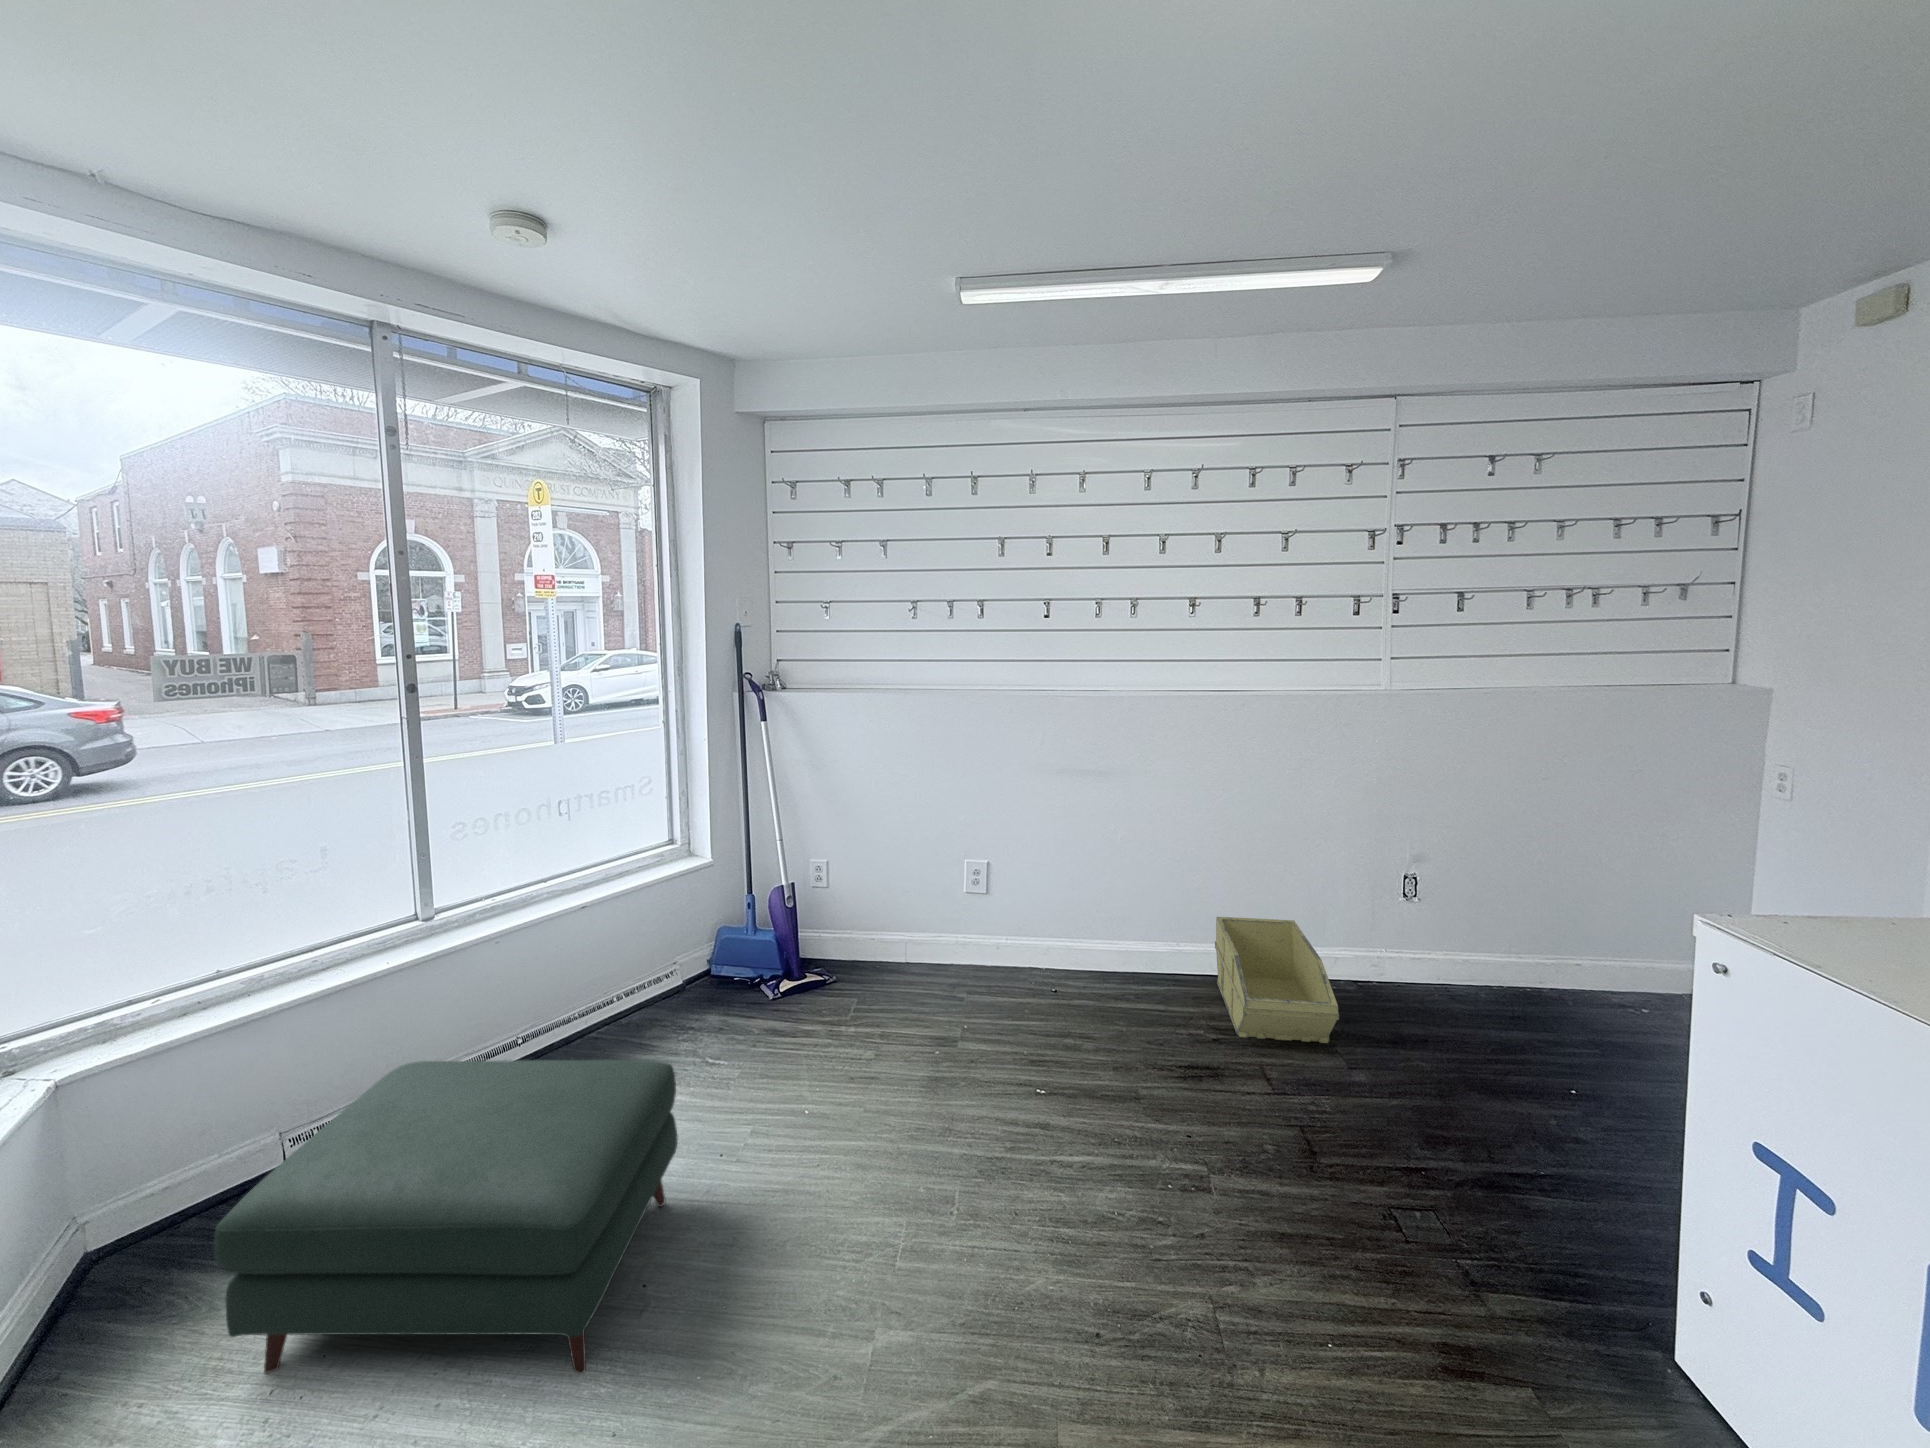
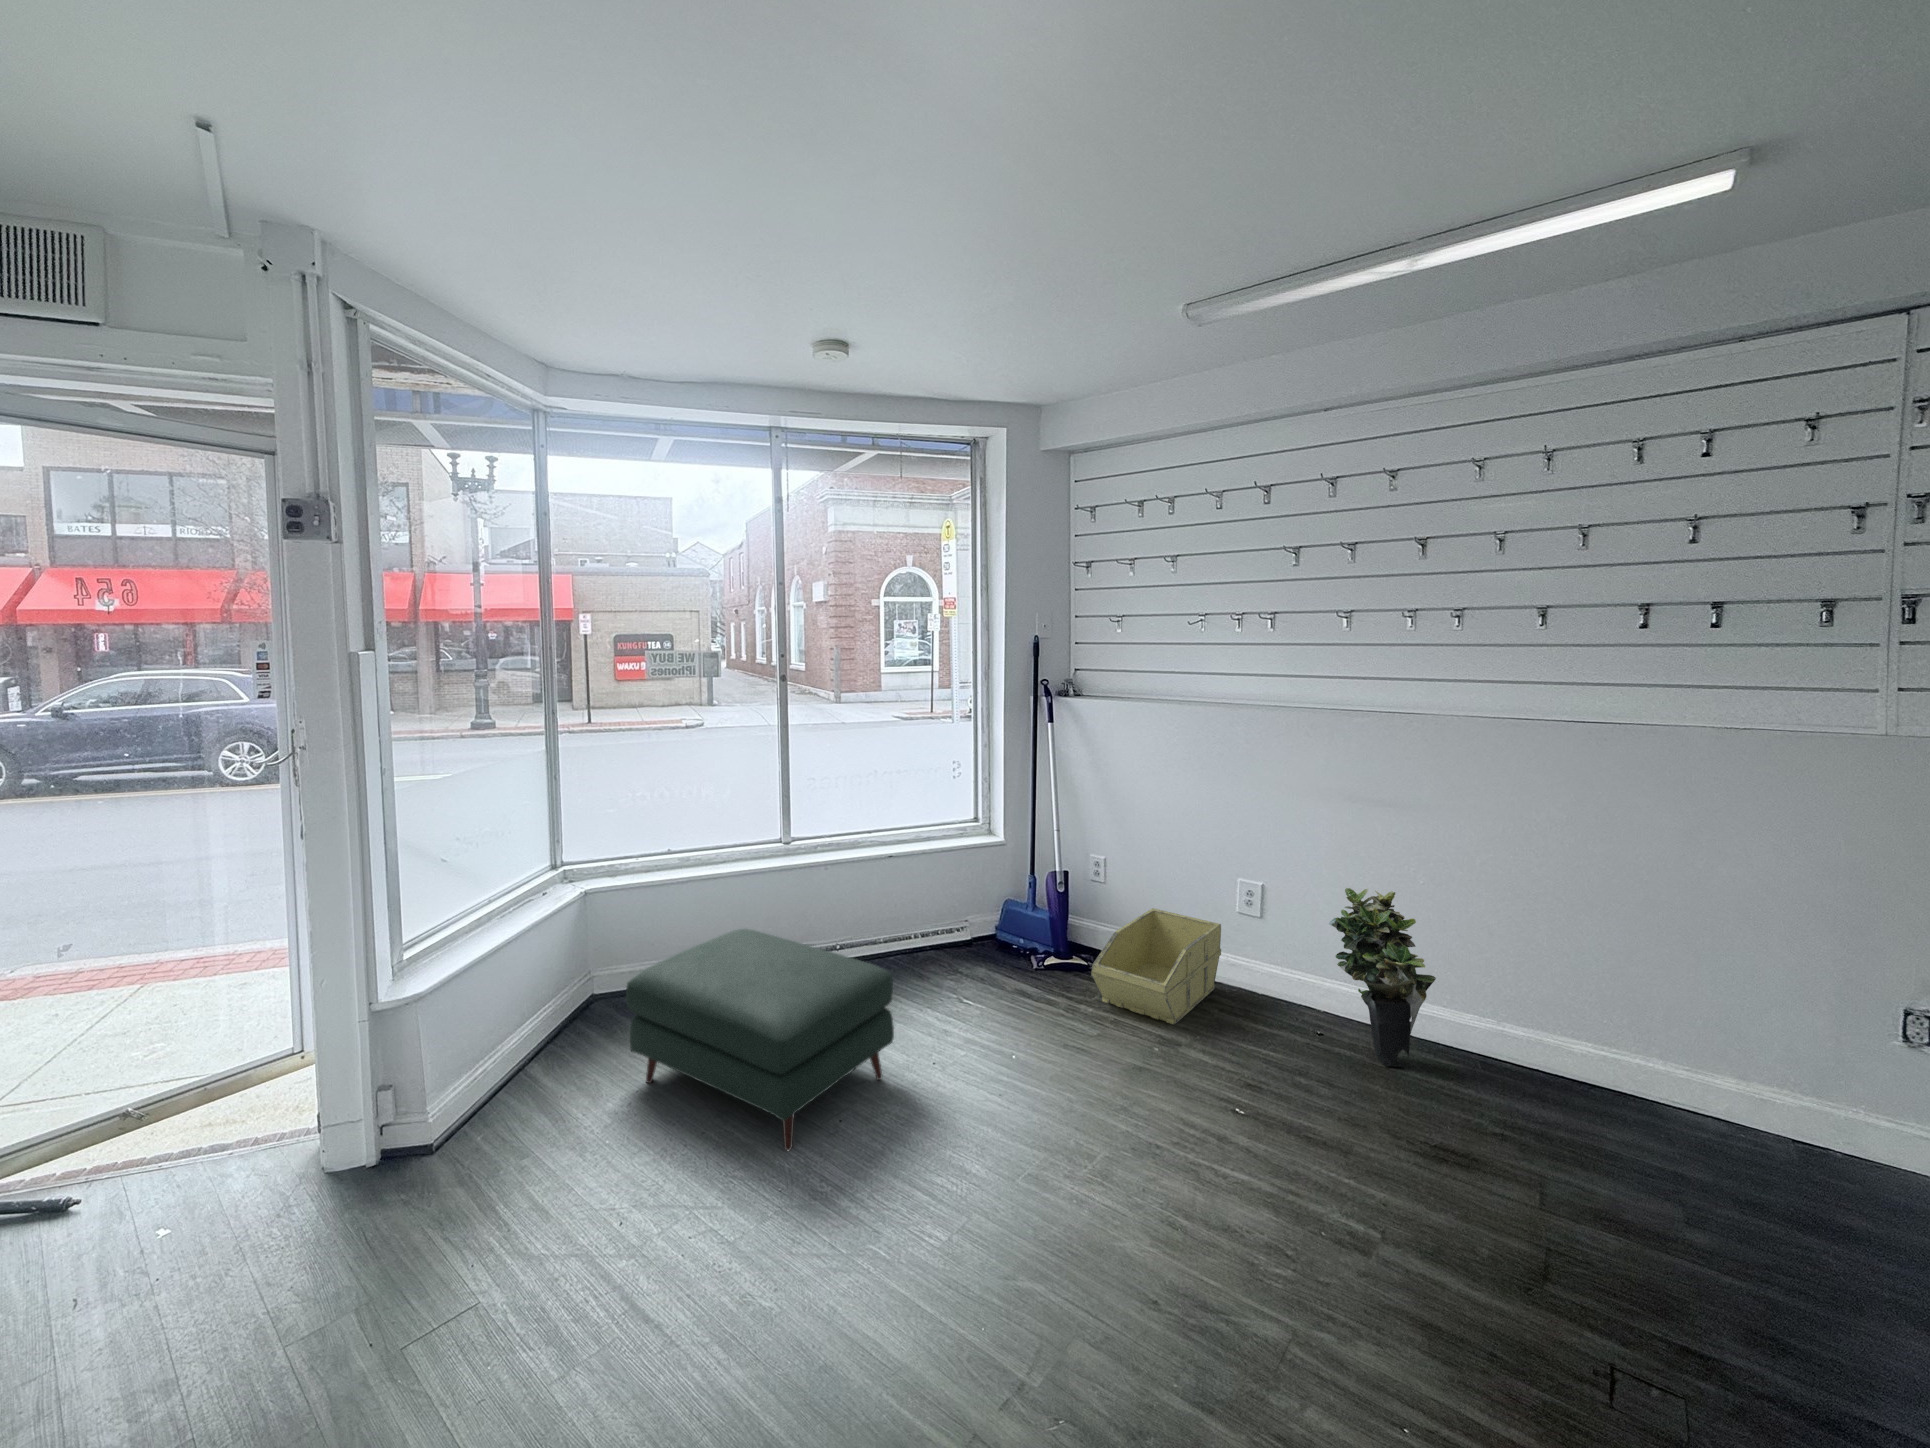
potted plant: none [1062,848,1144,1003] -> present [1329,888,1436,1067]
storage bin: present [1215,917,1339,1043] -> present [1091,908,1221,1025]

